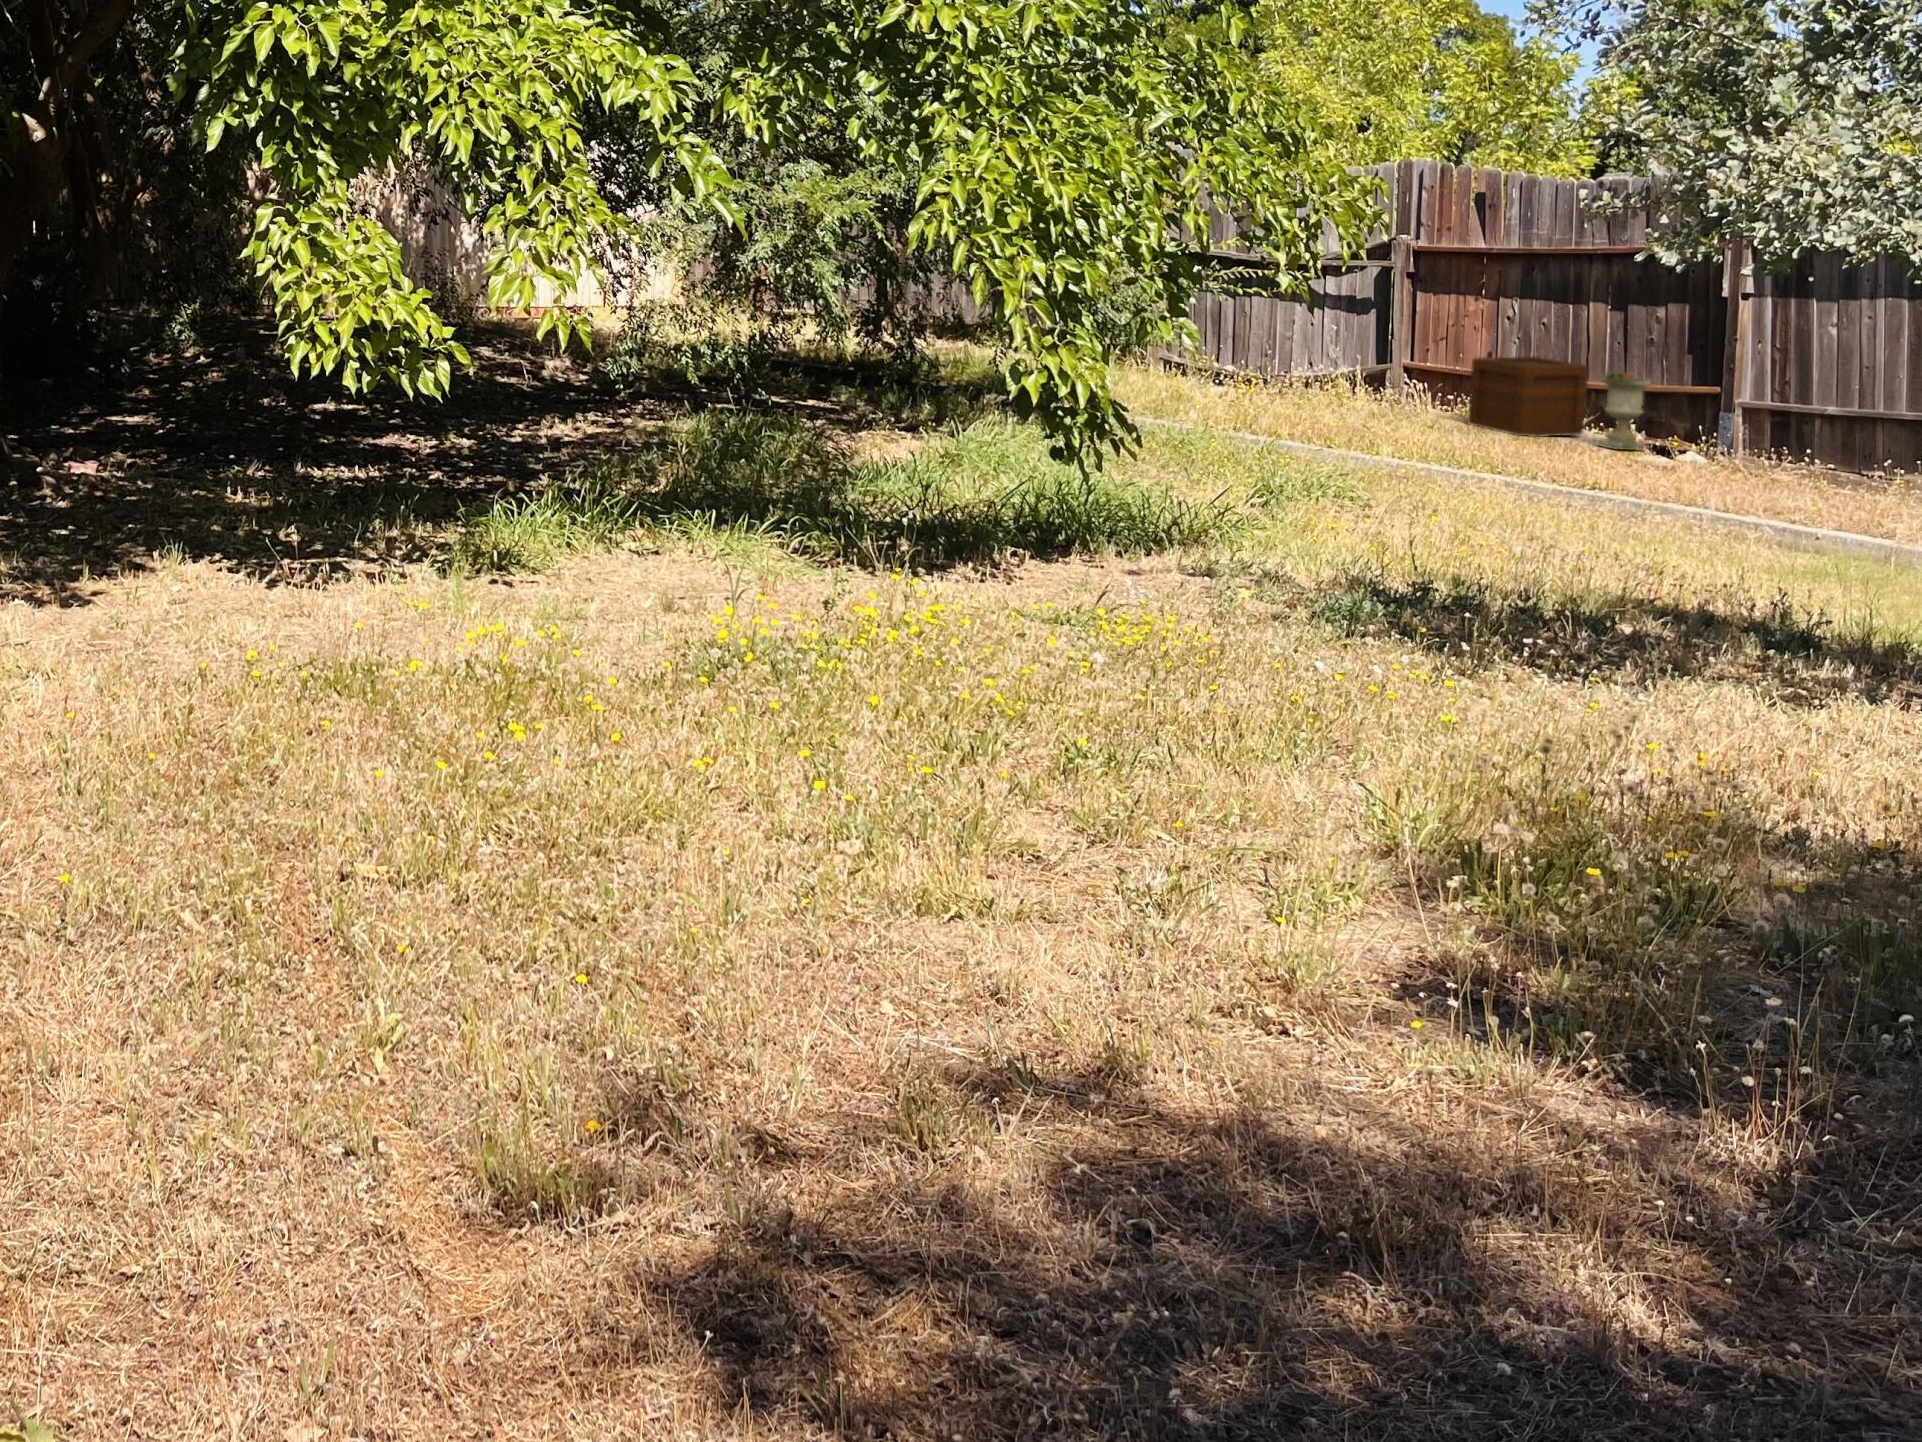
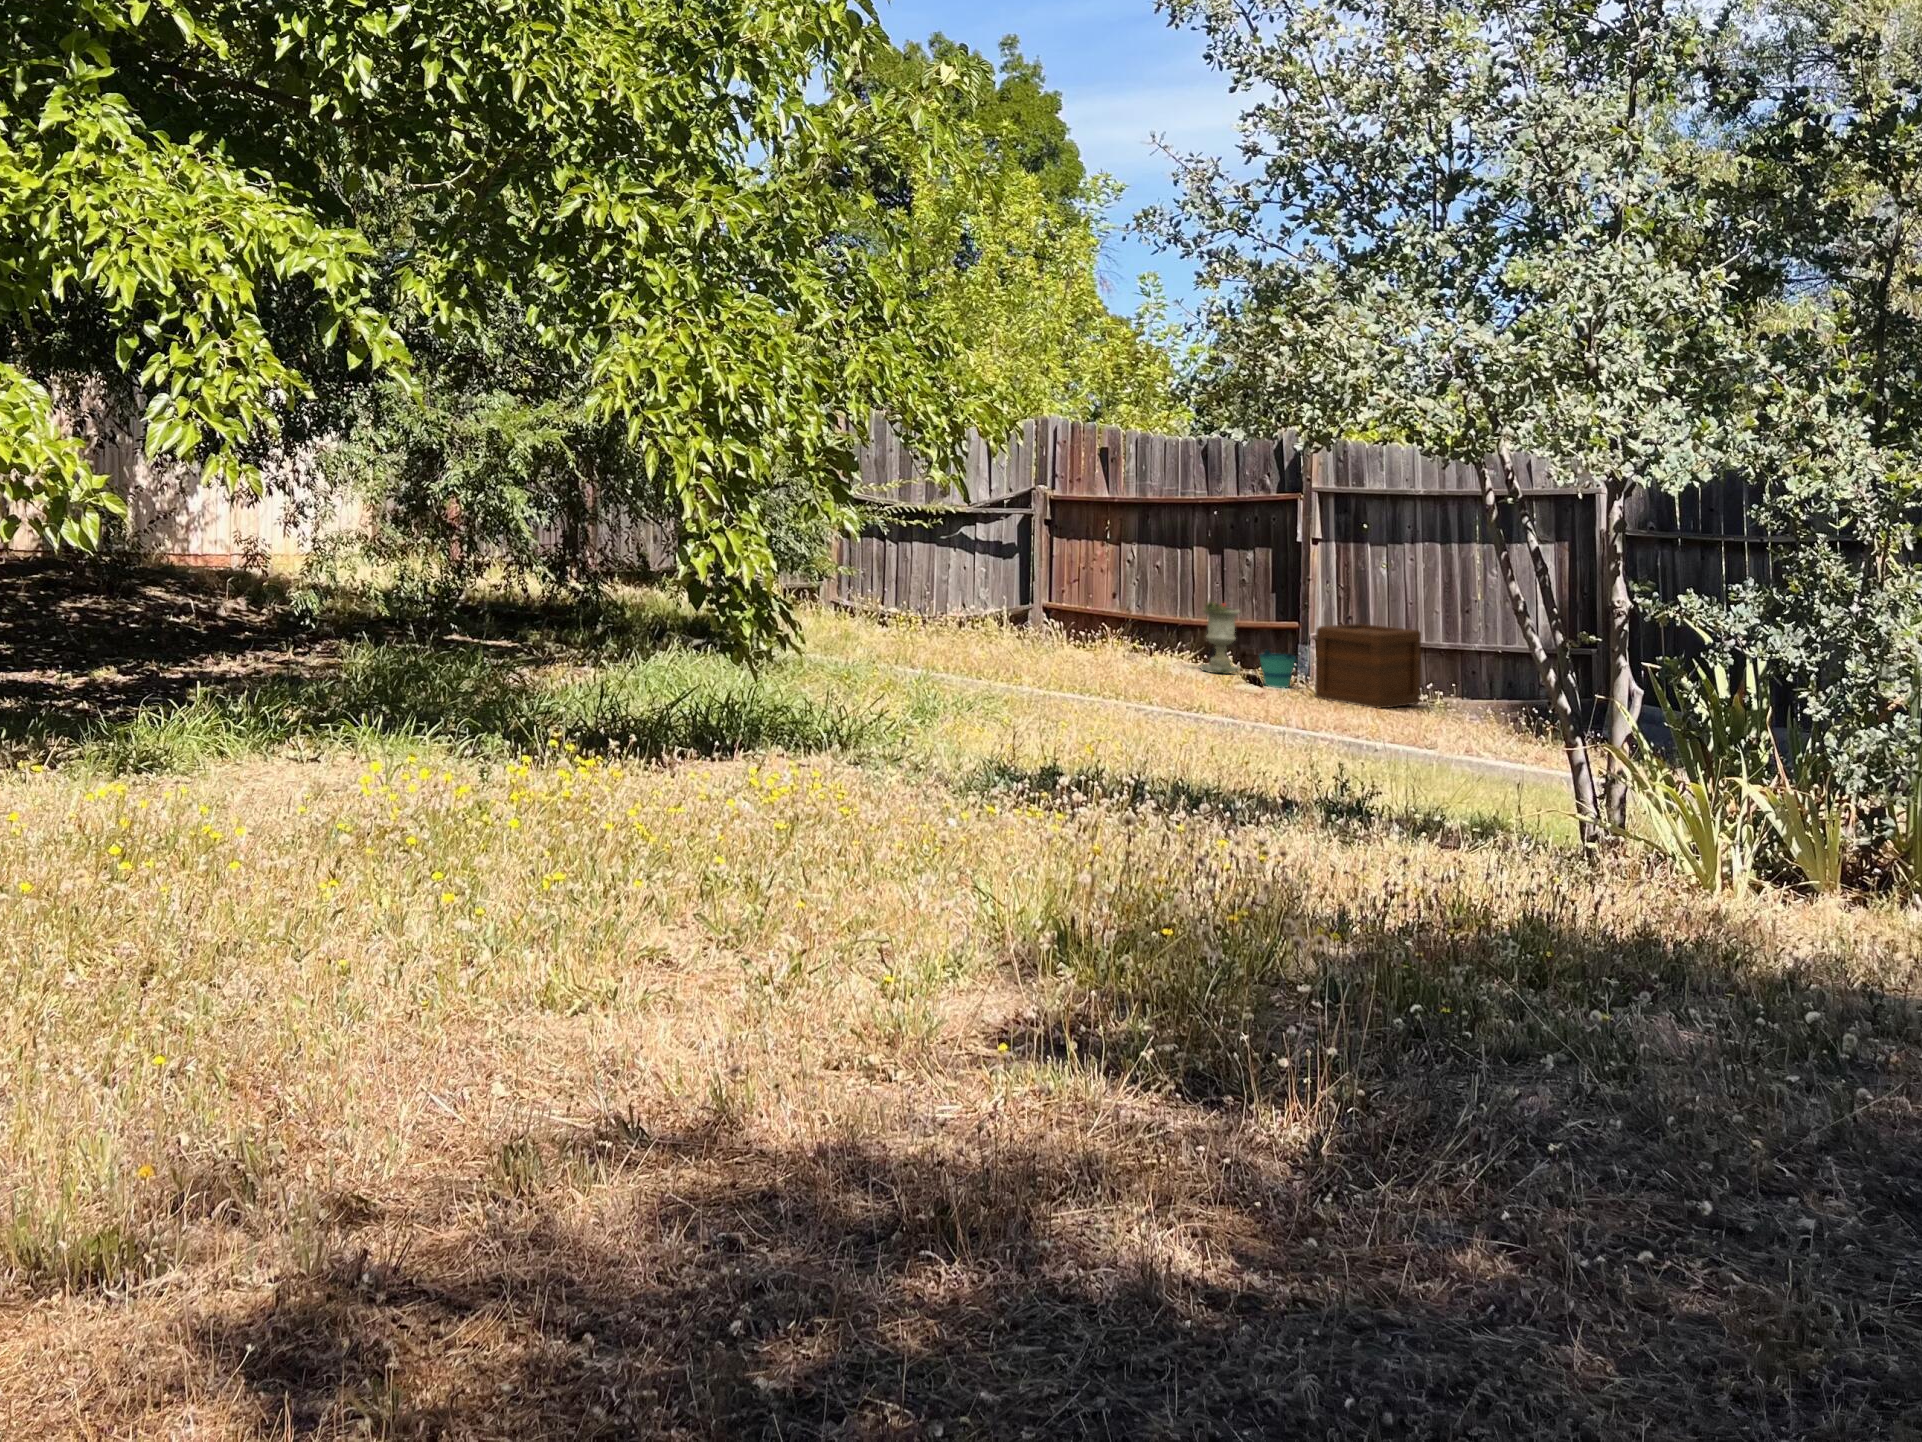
wooden crate: present [1468,356,1589,437] -> present [1315,624,1421,708]
bucket: none [1674,428,1736,472] -> present [1259,650,1304,688]

